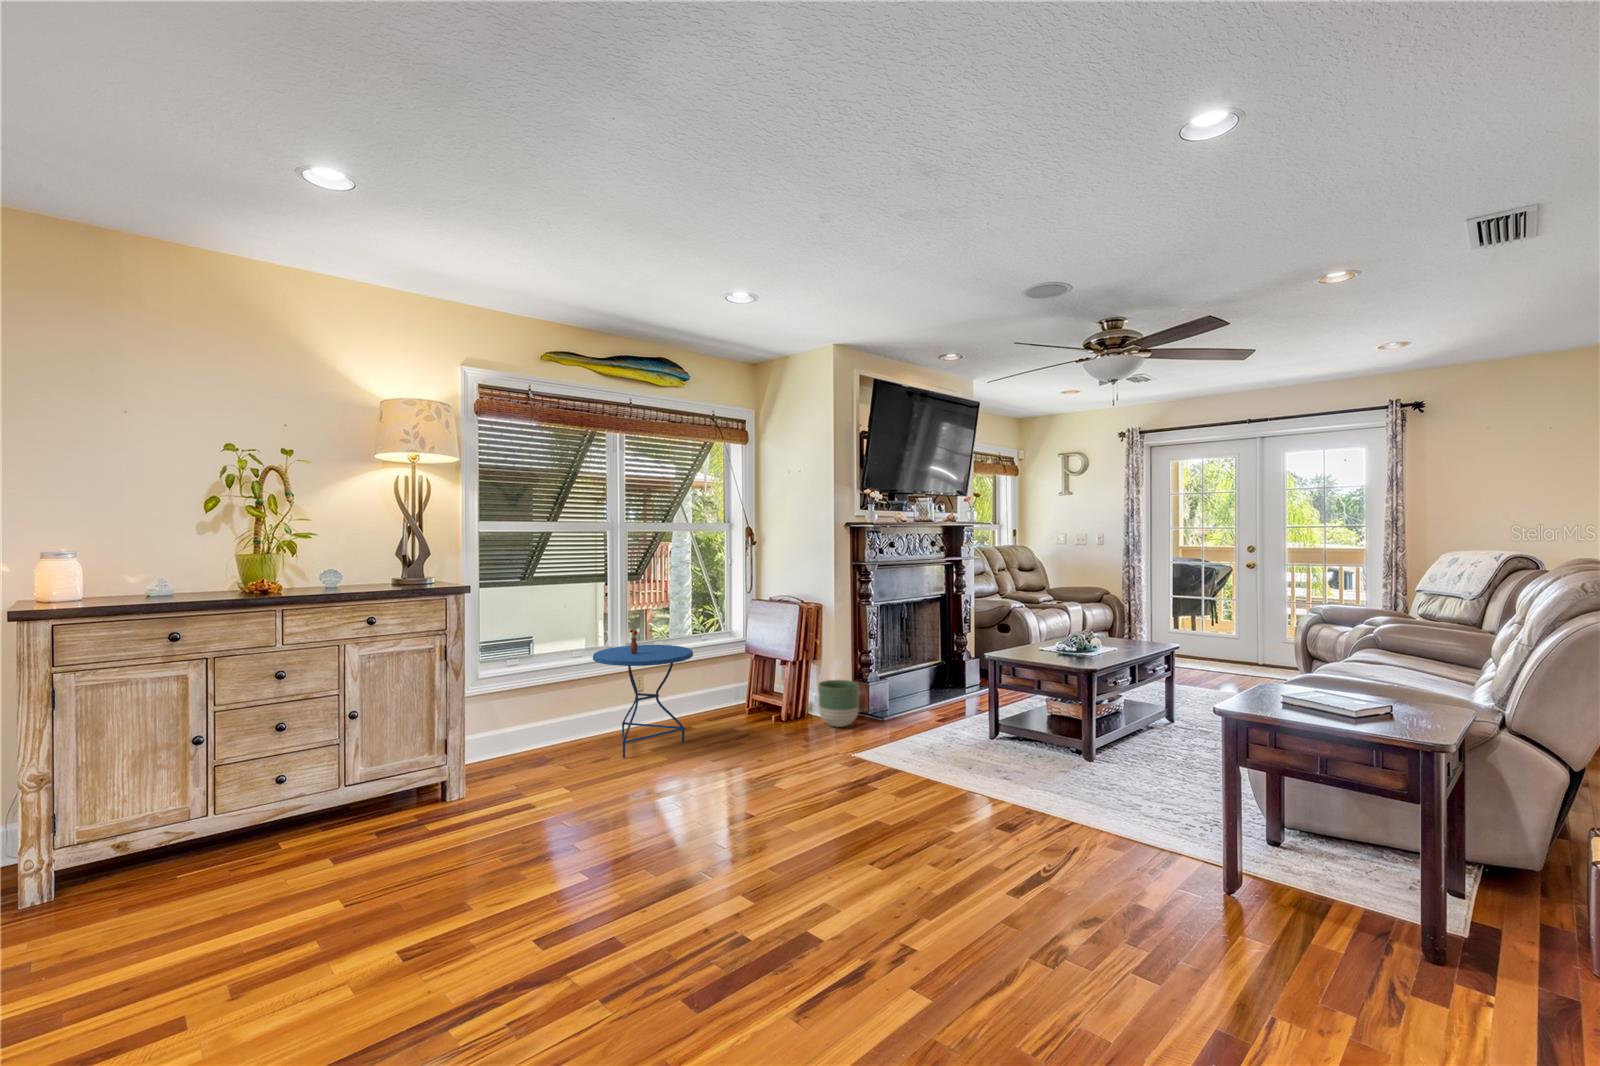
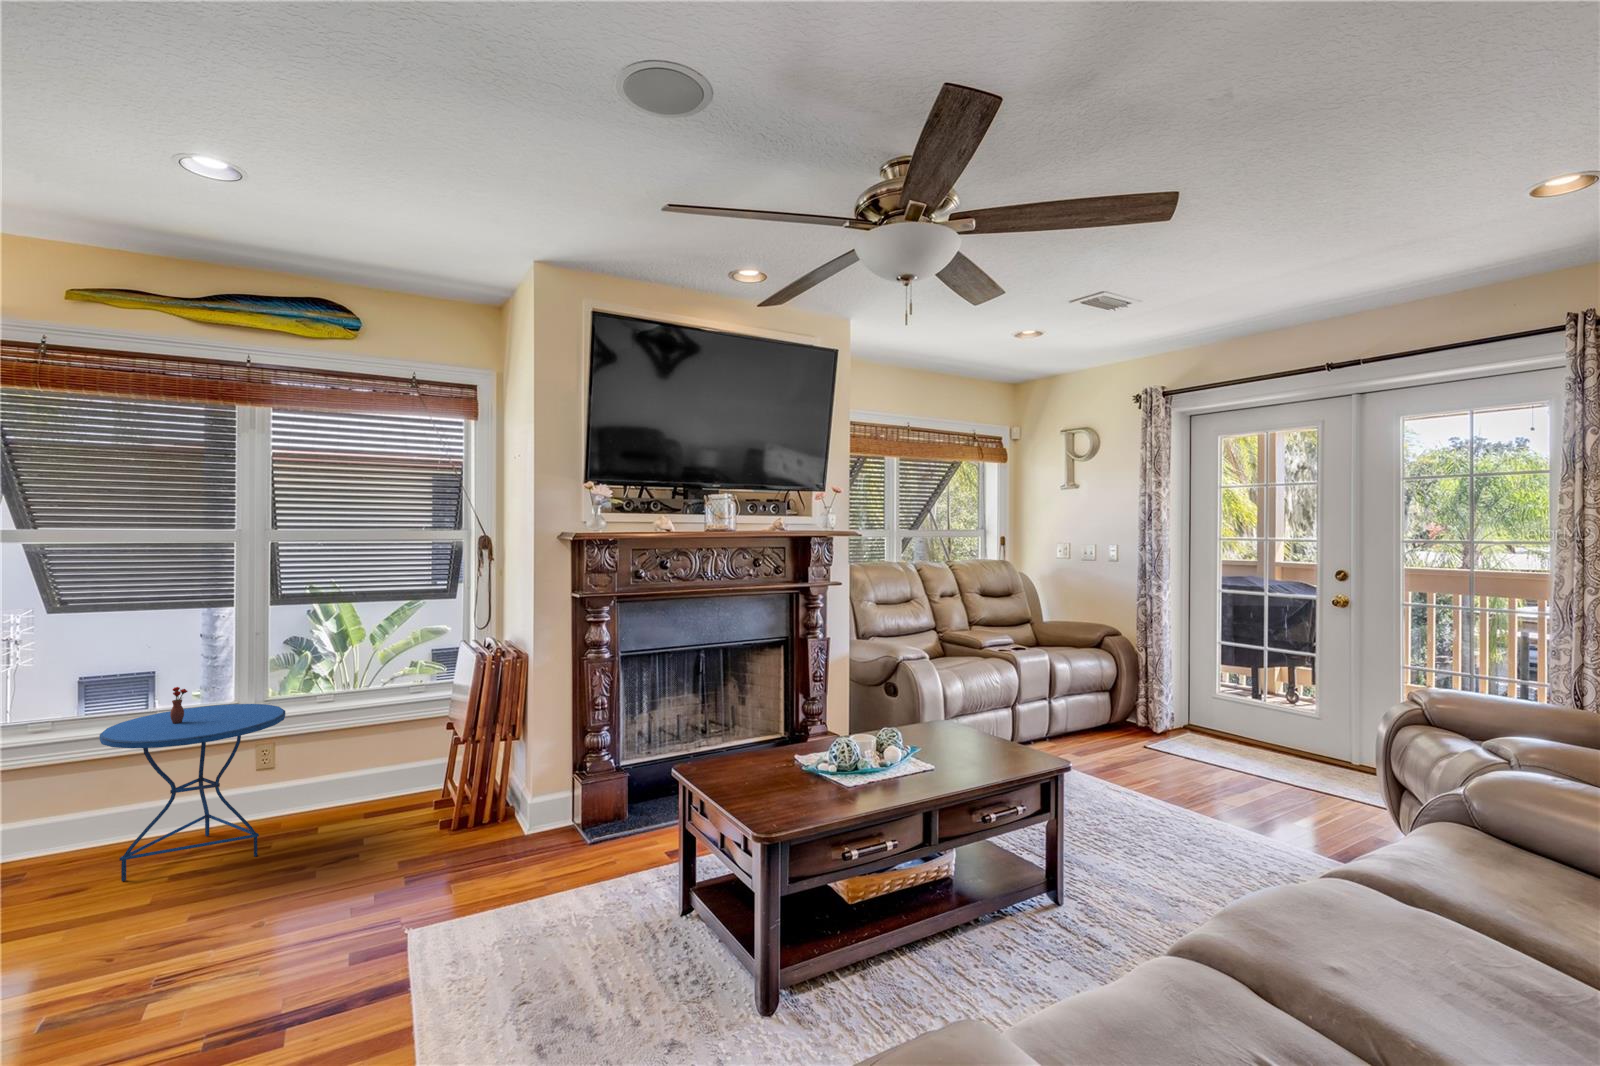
planter: present [818,680,859,727] -> none [481,769,548,846]

